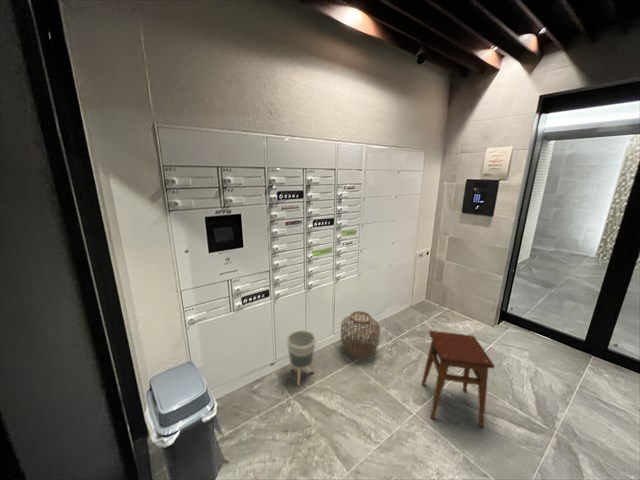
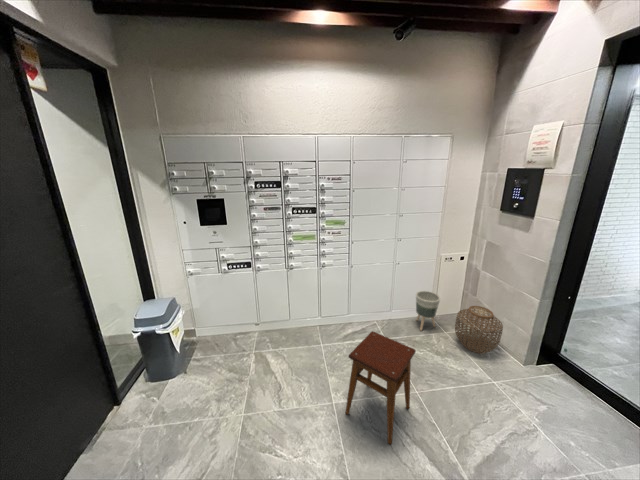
woven basket: present [341,311,380,358] -> present [455,306,503,354]
planter: present [287,330,316,385] -> present [416,291,440,331]

